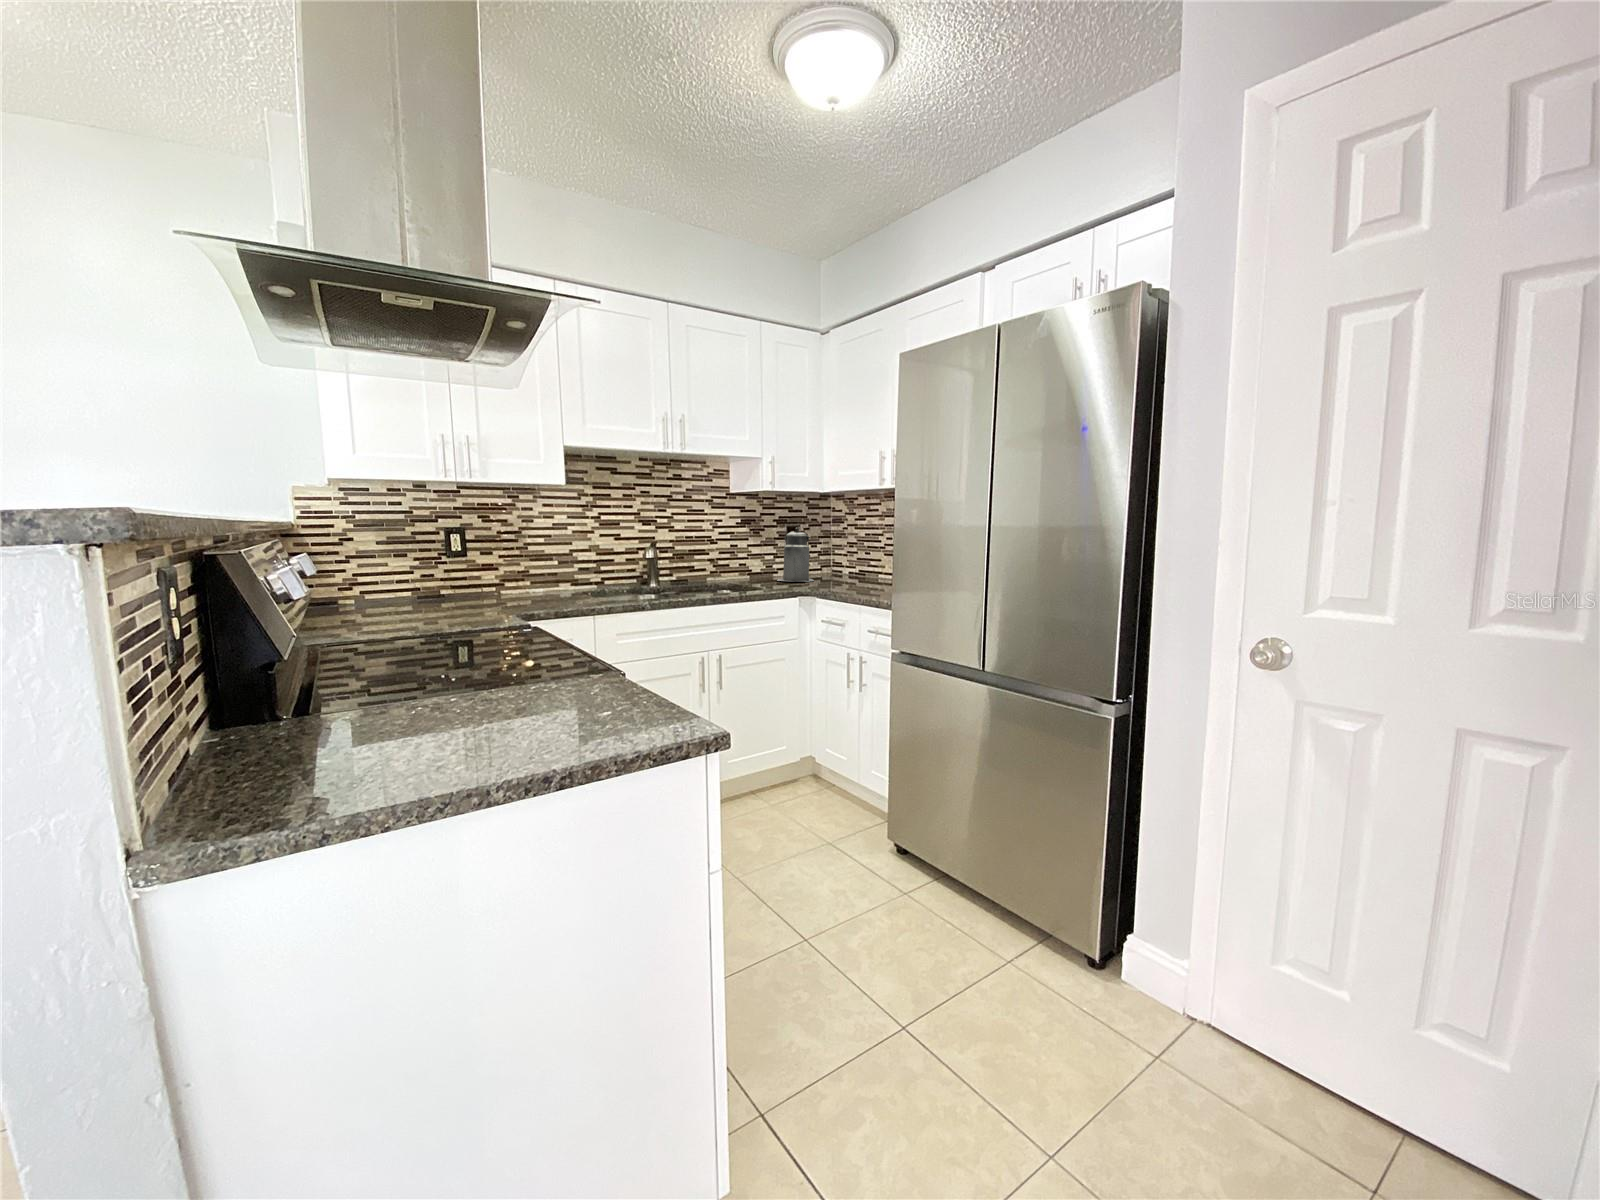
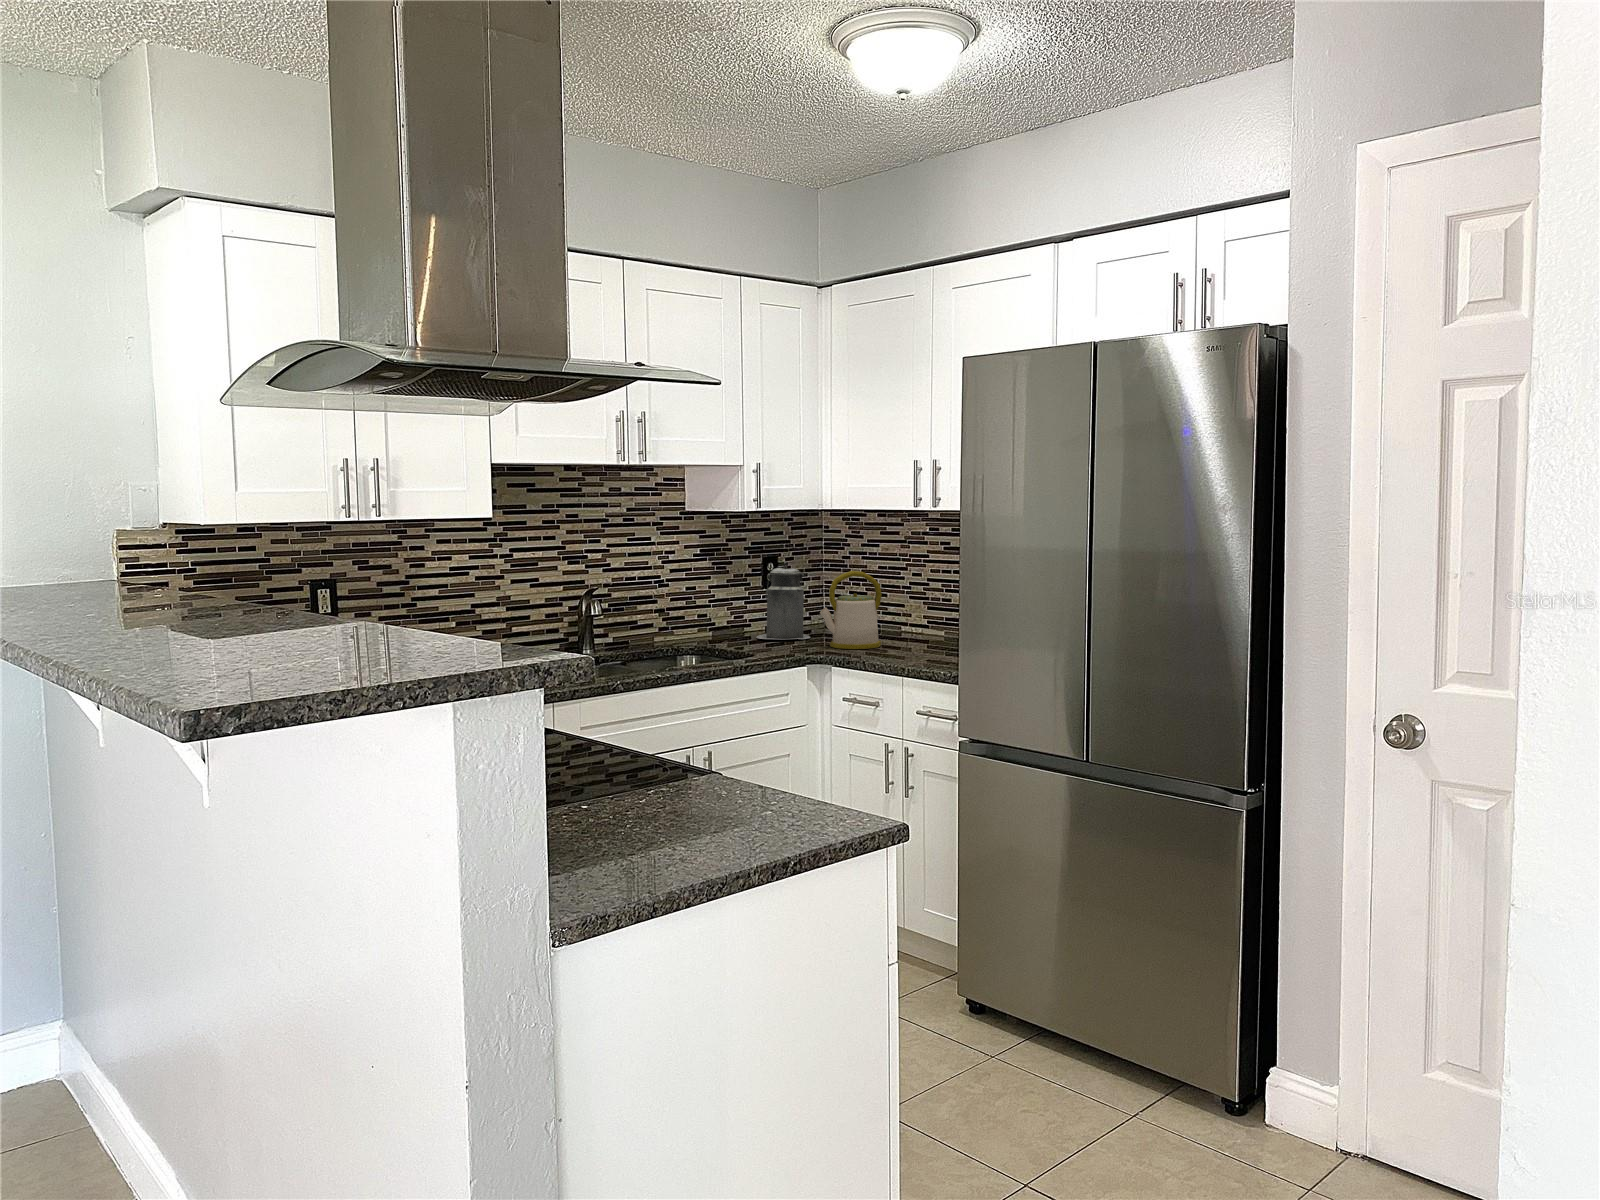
kettle: none [814,532,858,587] -> present [820,571,882,649]

